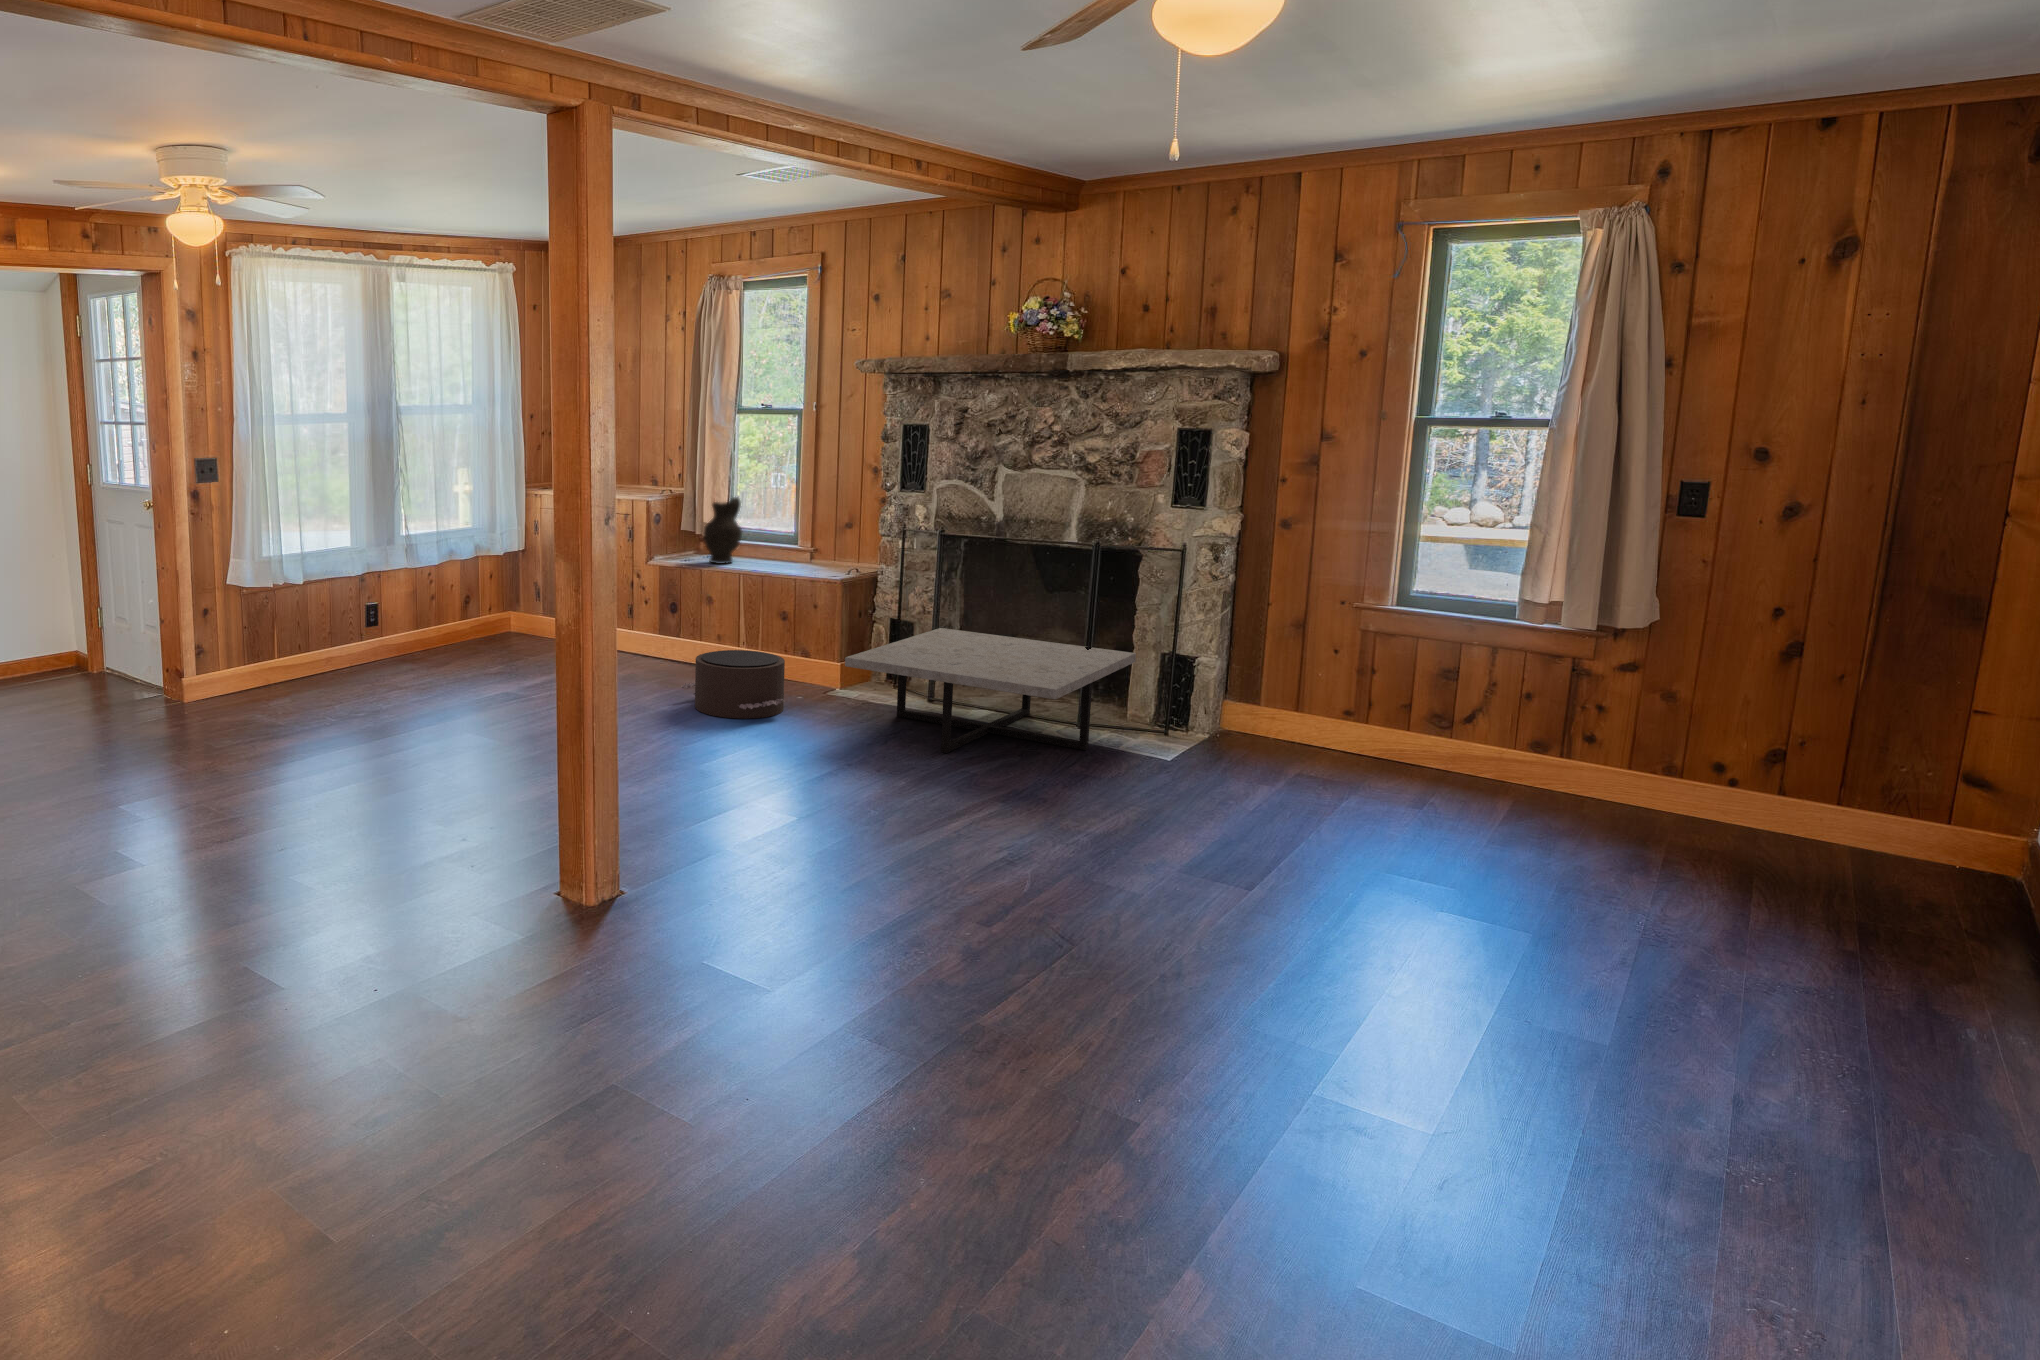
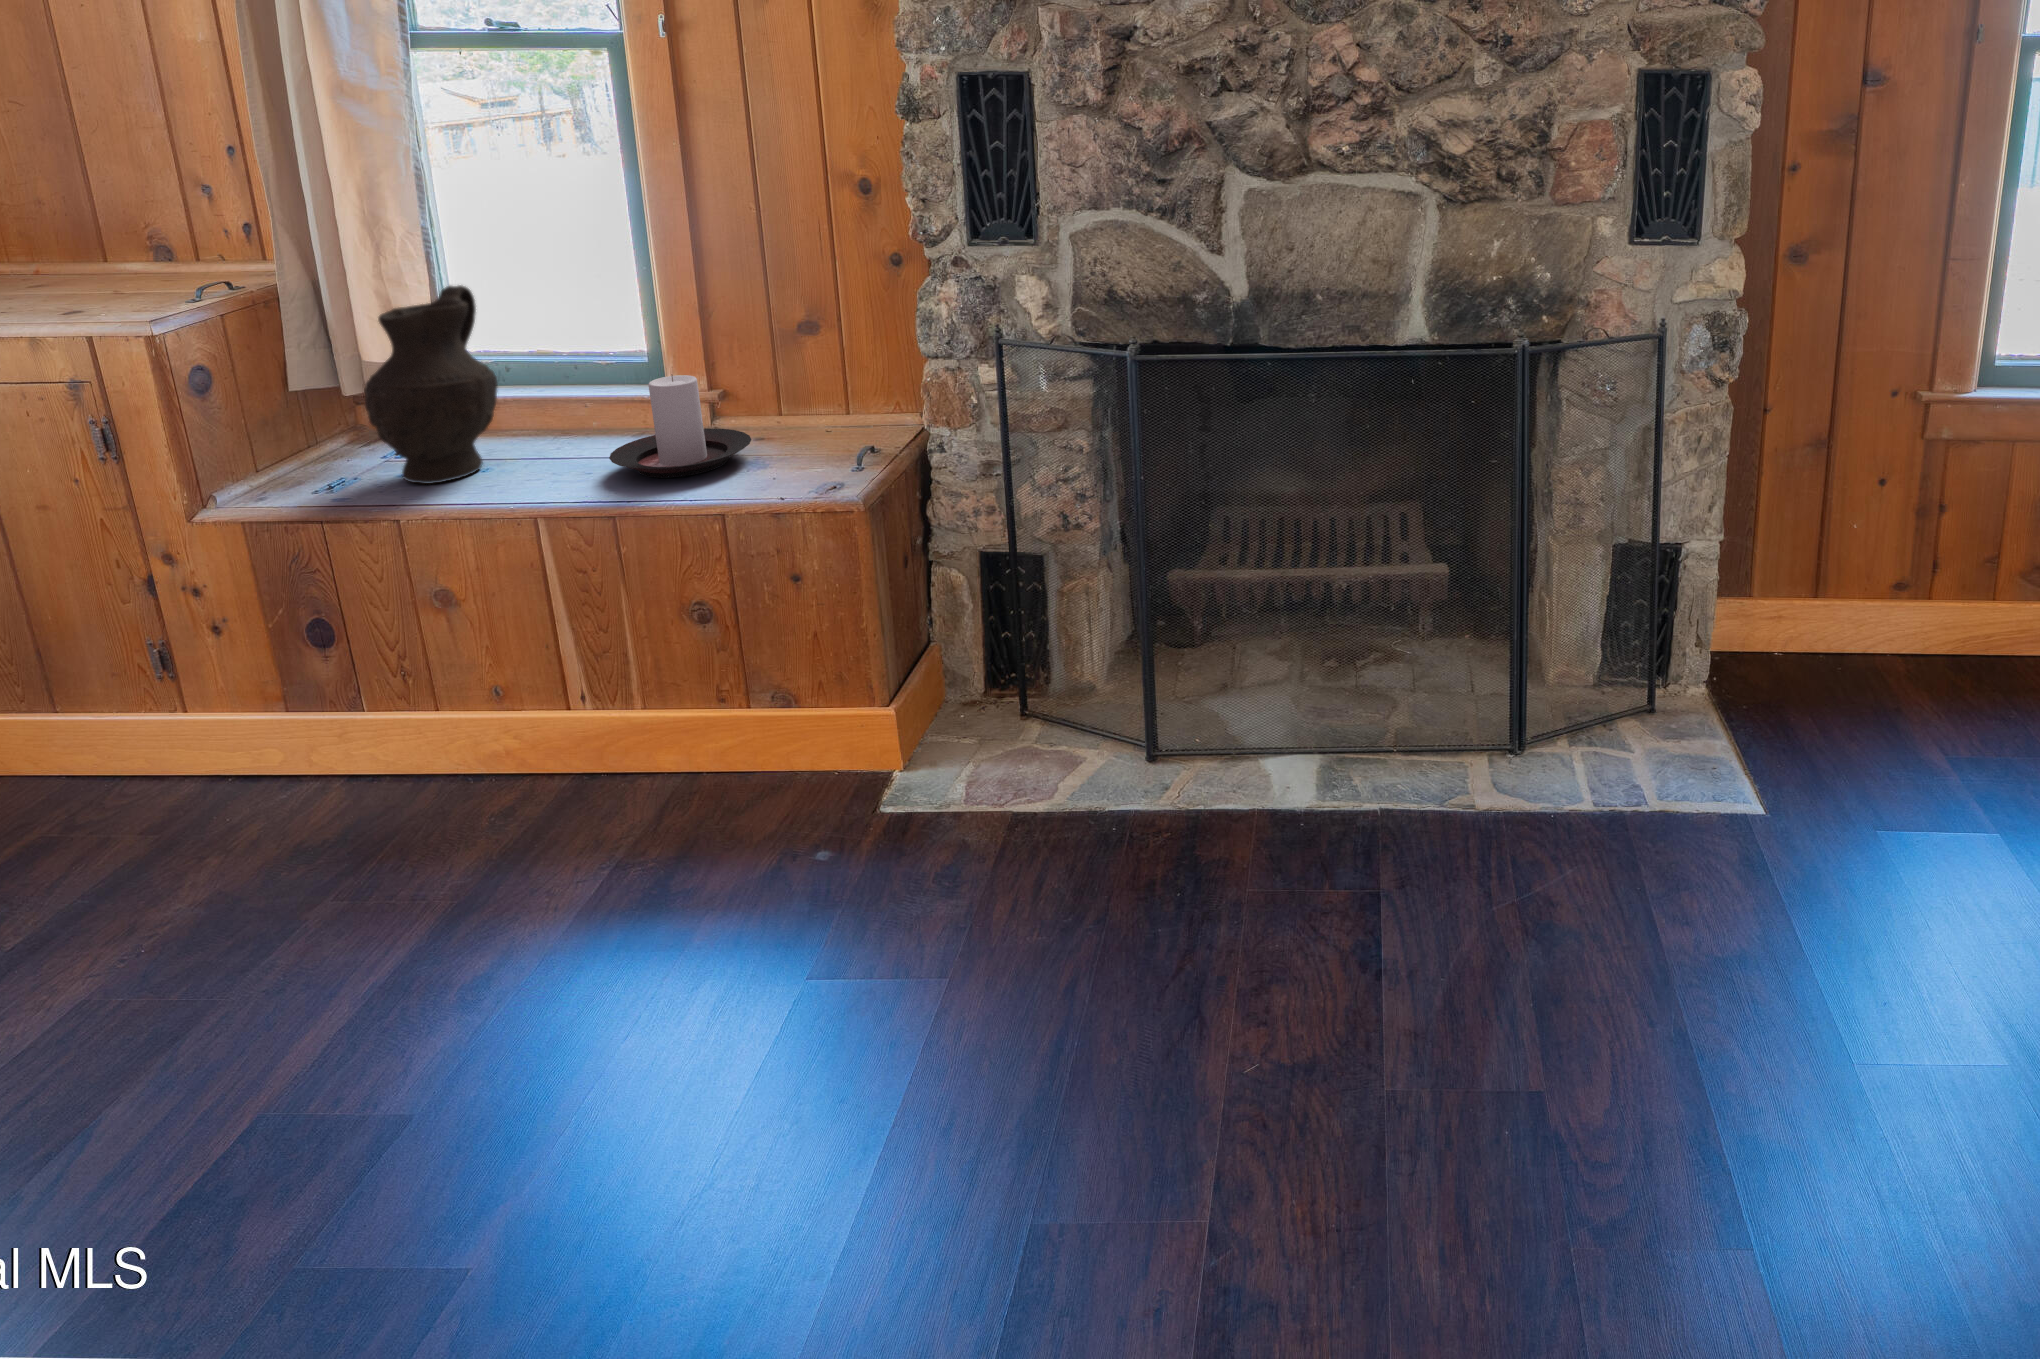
candle holder: none [771,533,819,570] -> present [609,375,751,478]
coffee table: present [845,628,1136,753] -> none [1030,565,1717,1047]
pouf: present [680,650,785,719] -> none [376,797,807,1141]

